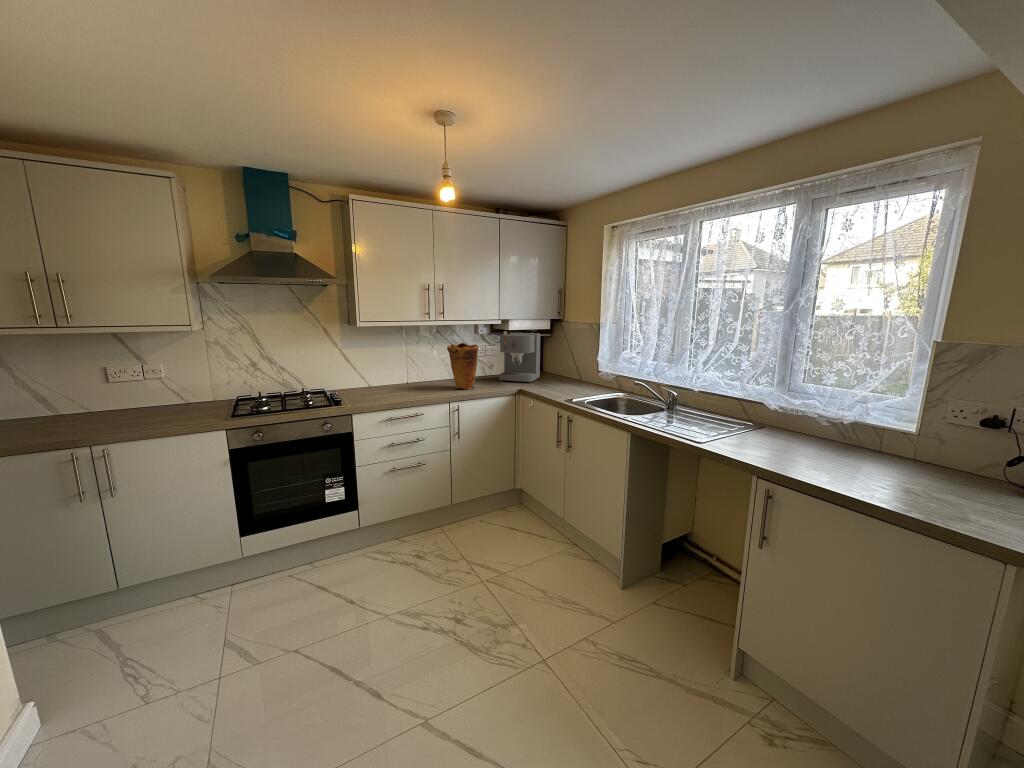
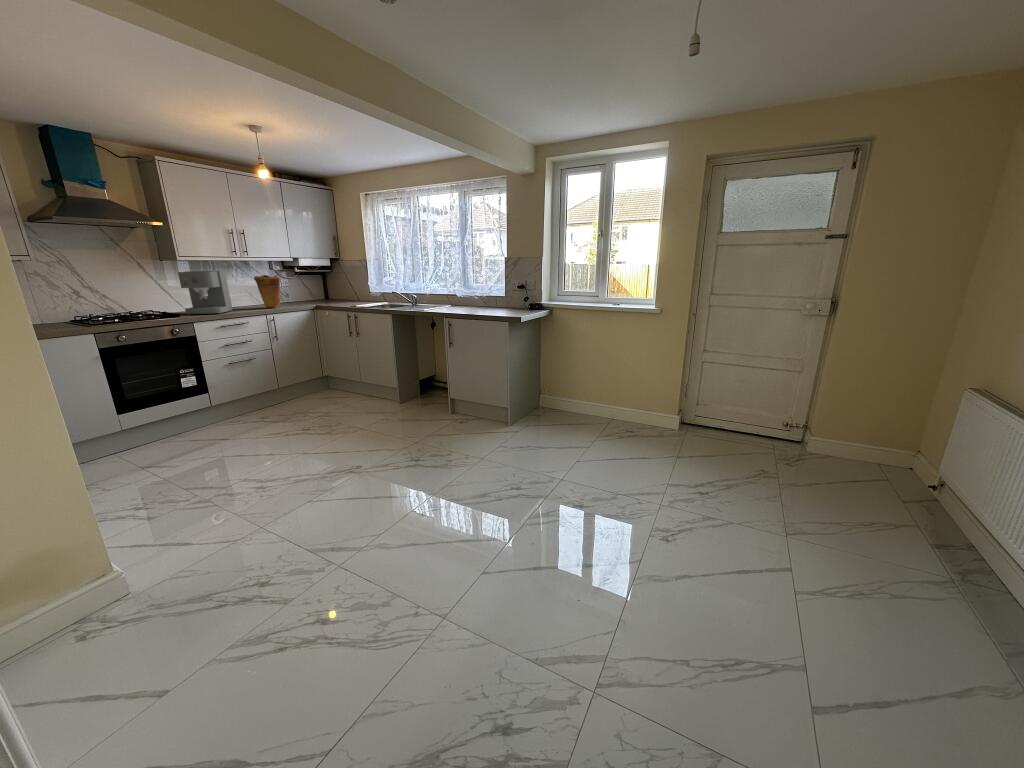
coffee maker: present [499,333,540,383] -> present [178,271,232,315]

